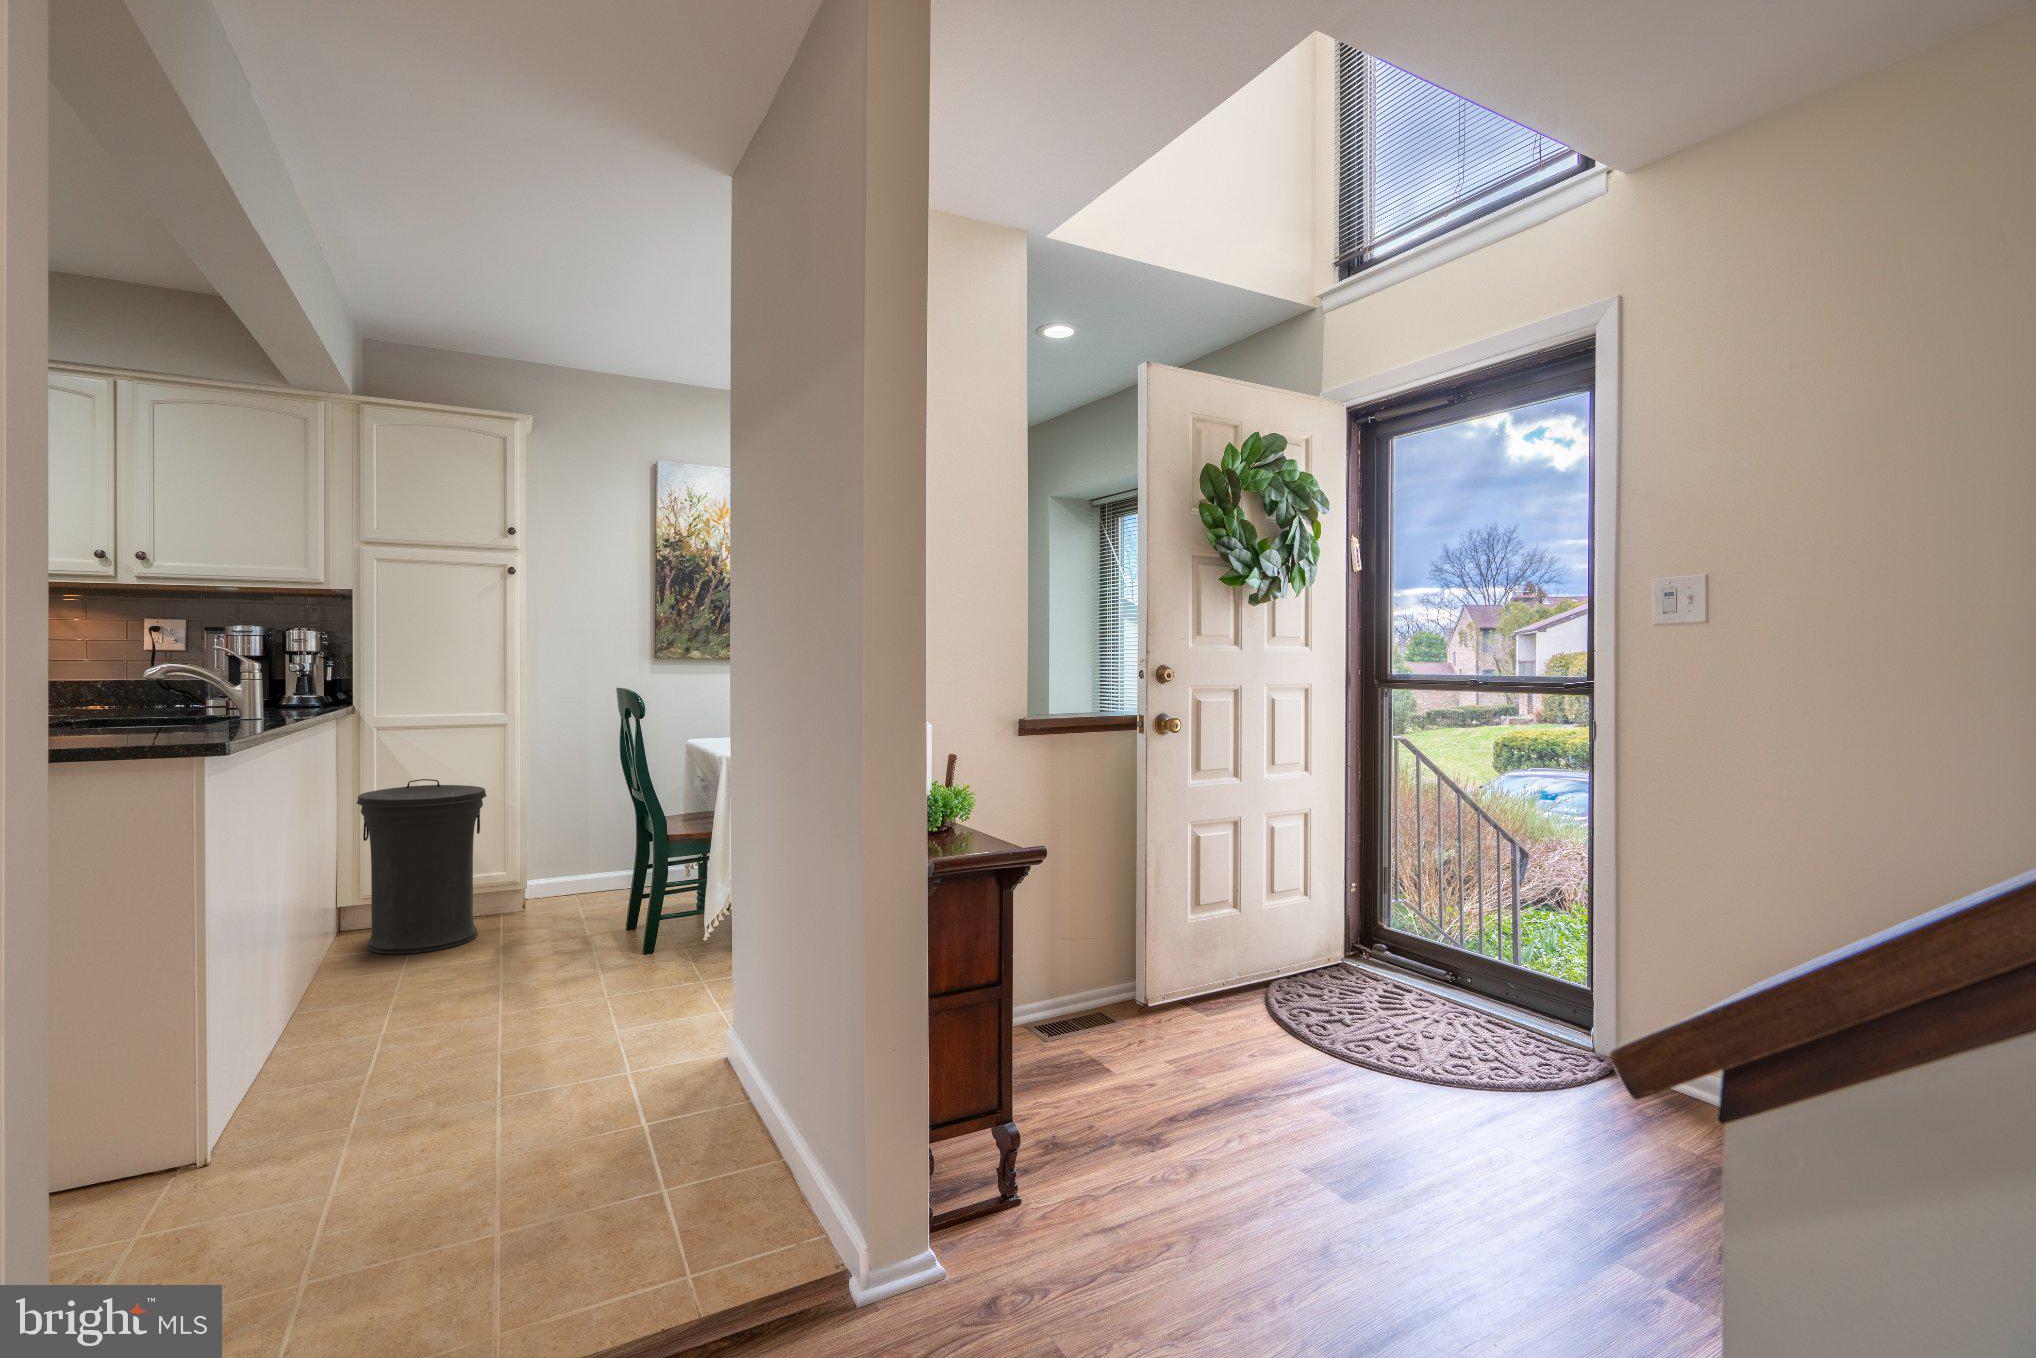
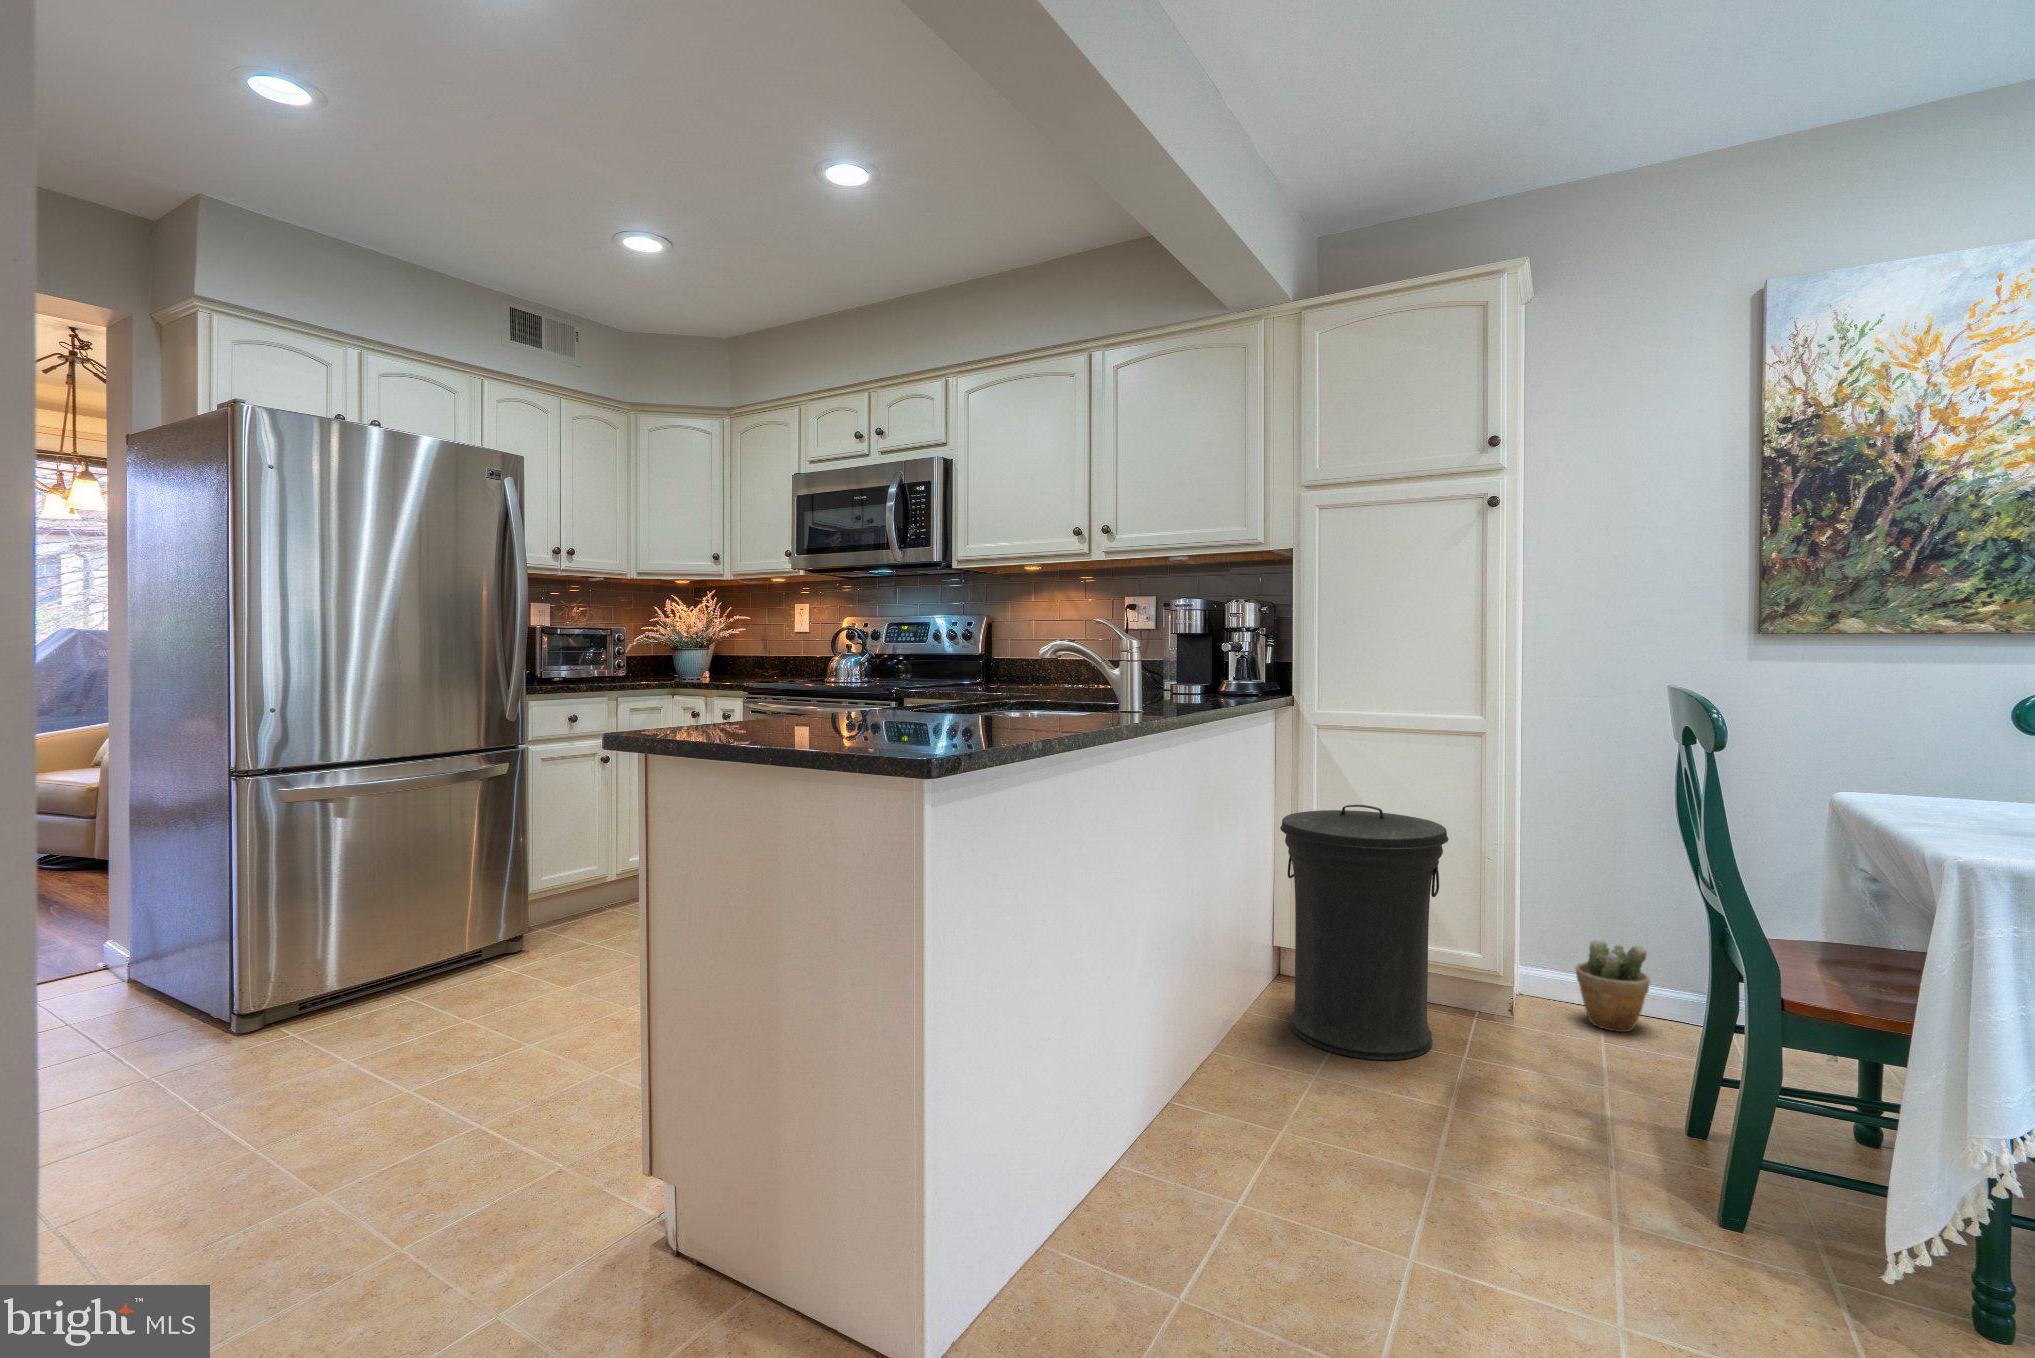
potted plant: none [562,848,605,904] -> present [1576,940,1650,1032]

